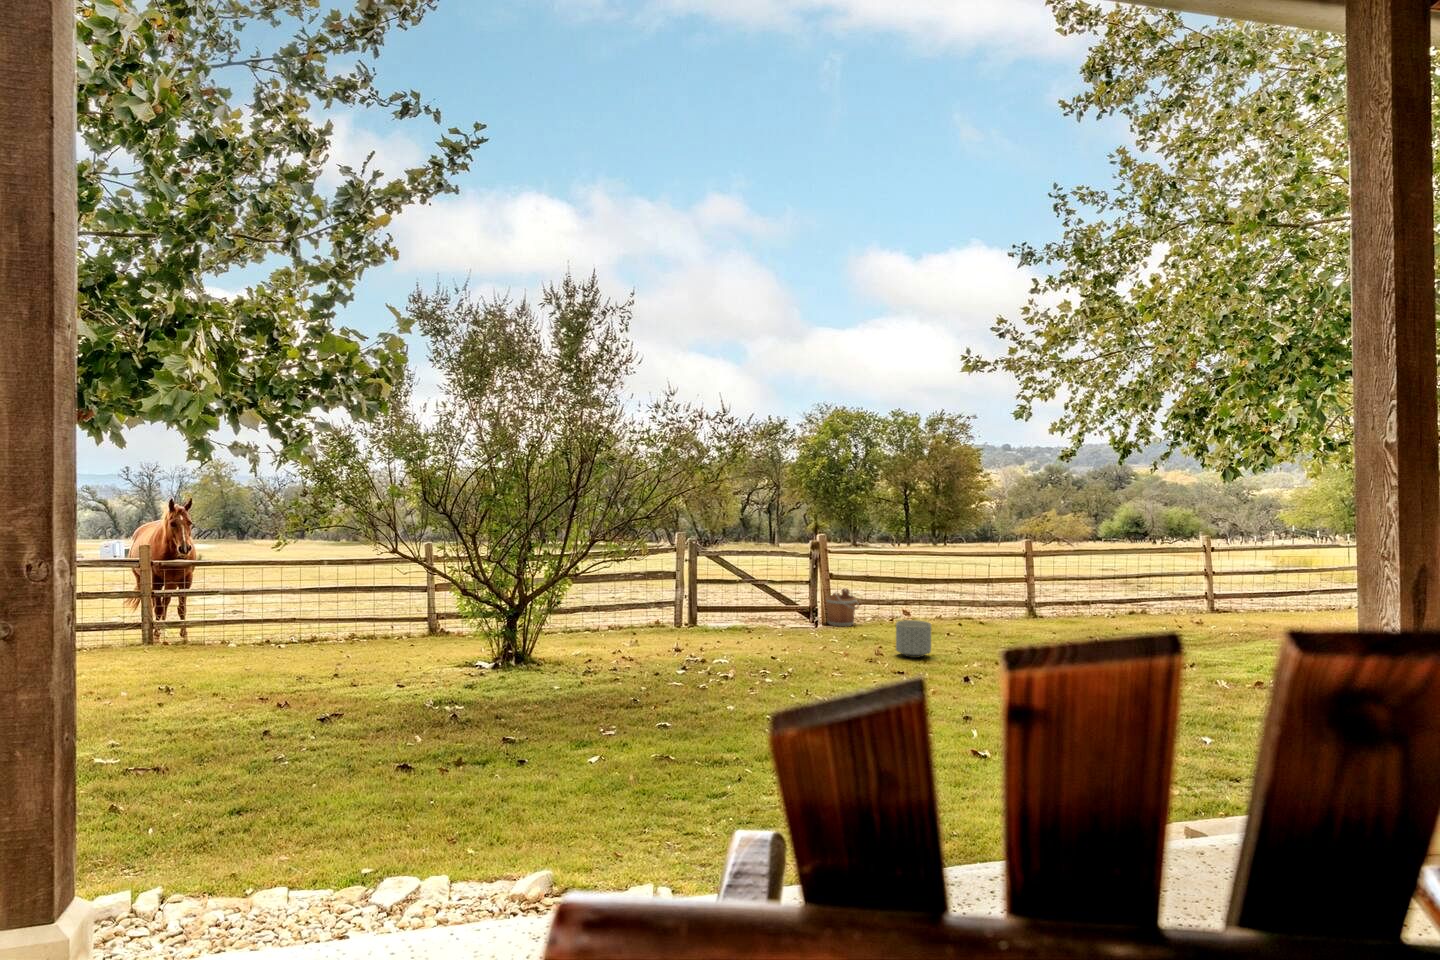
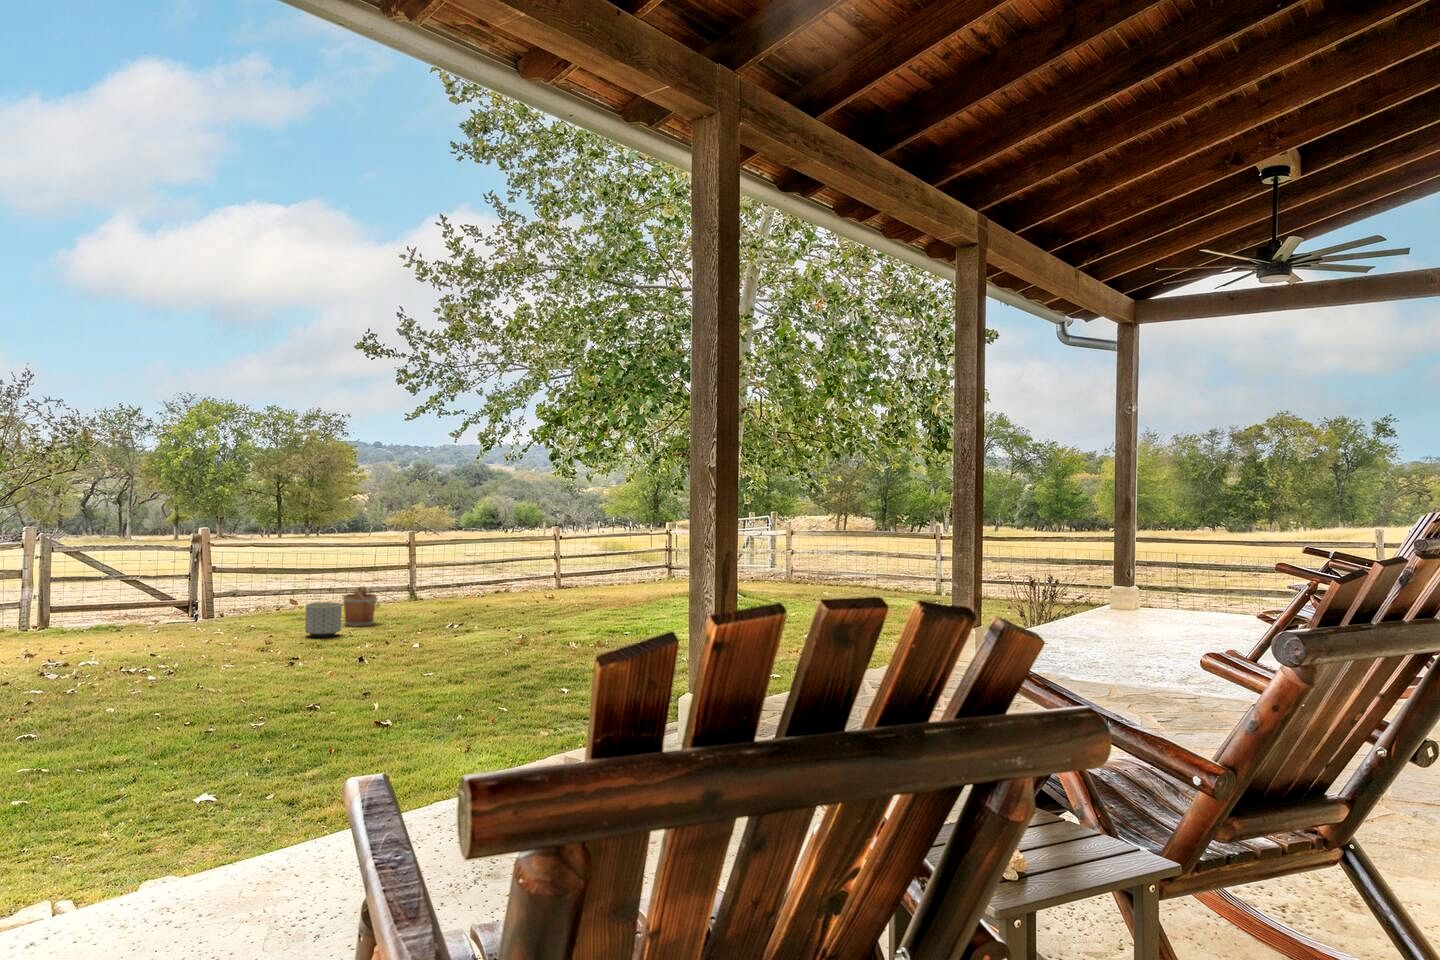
bucket: present [826,589,859,627] -> present [343,587,380,627]

